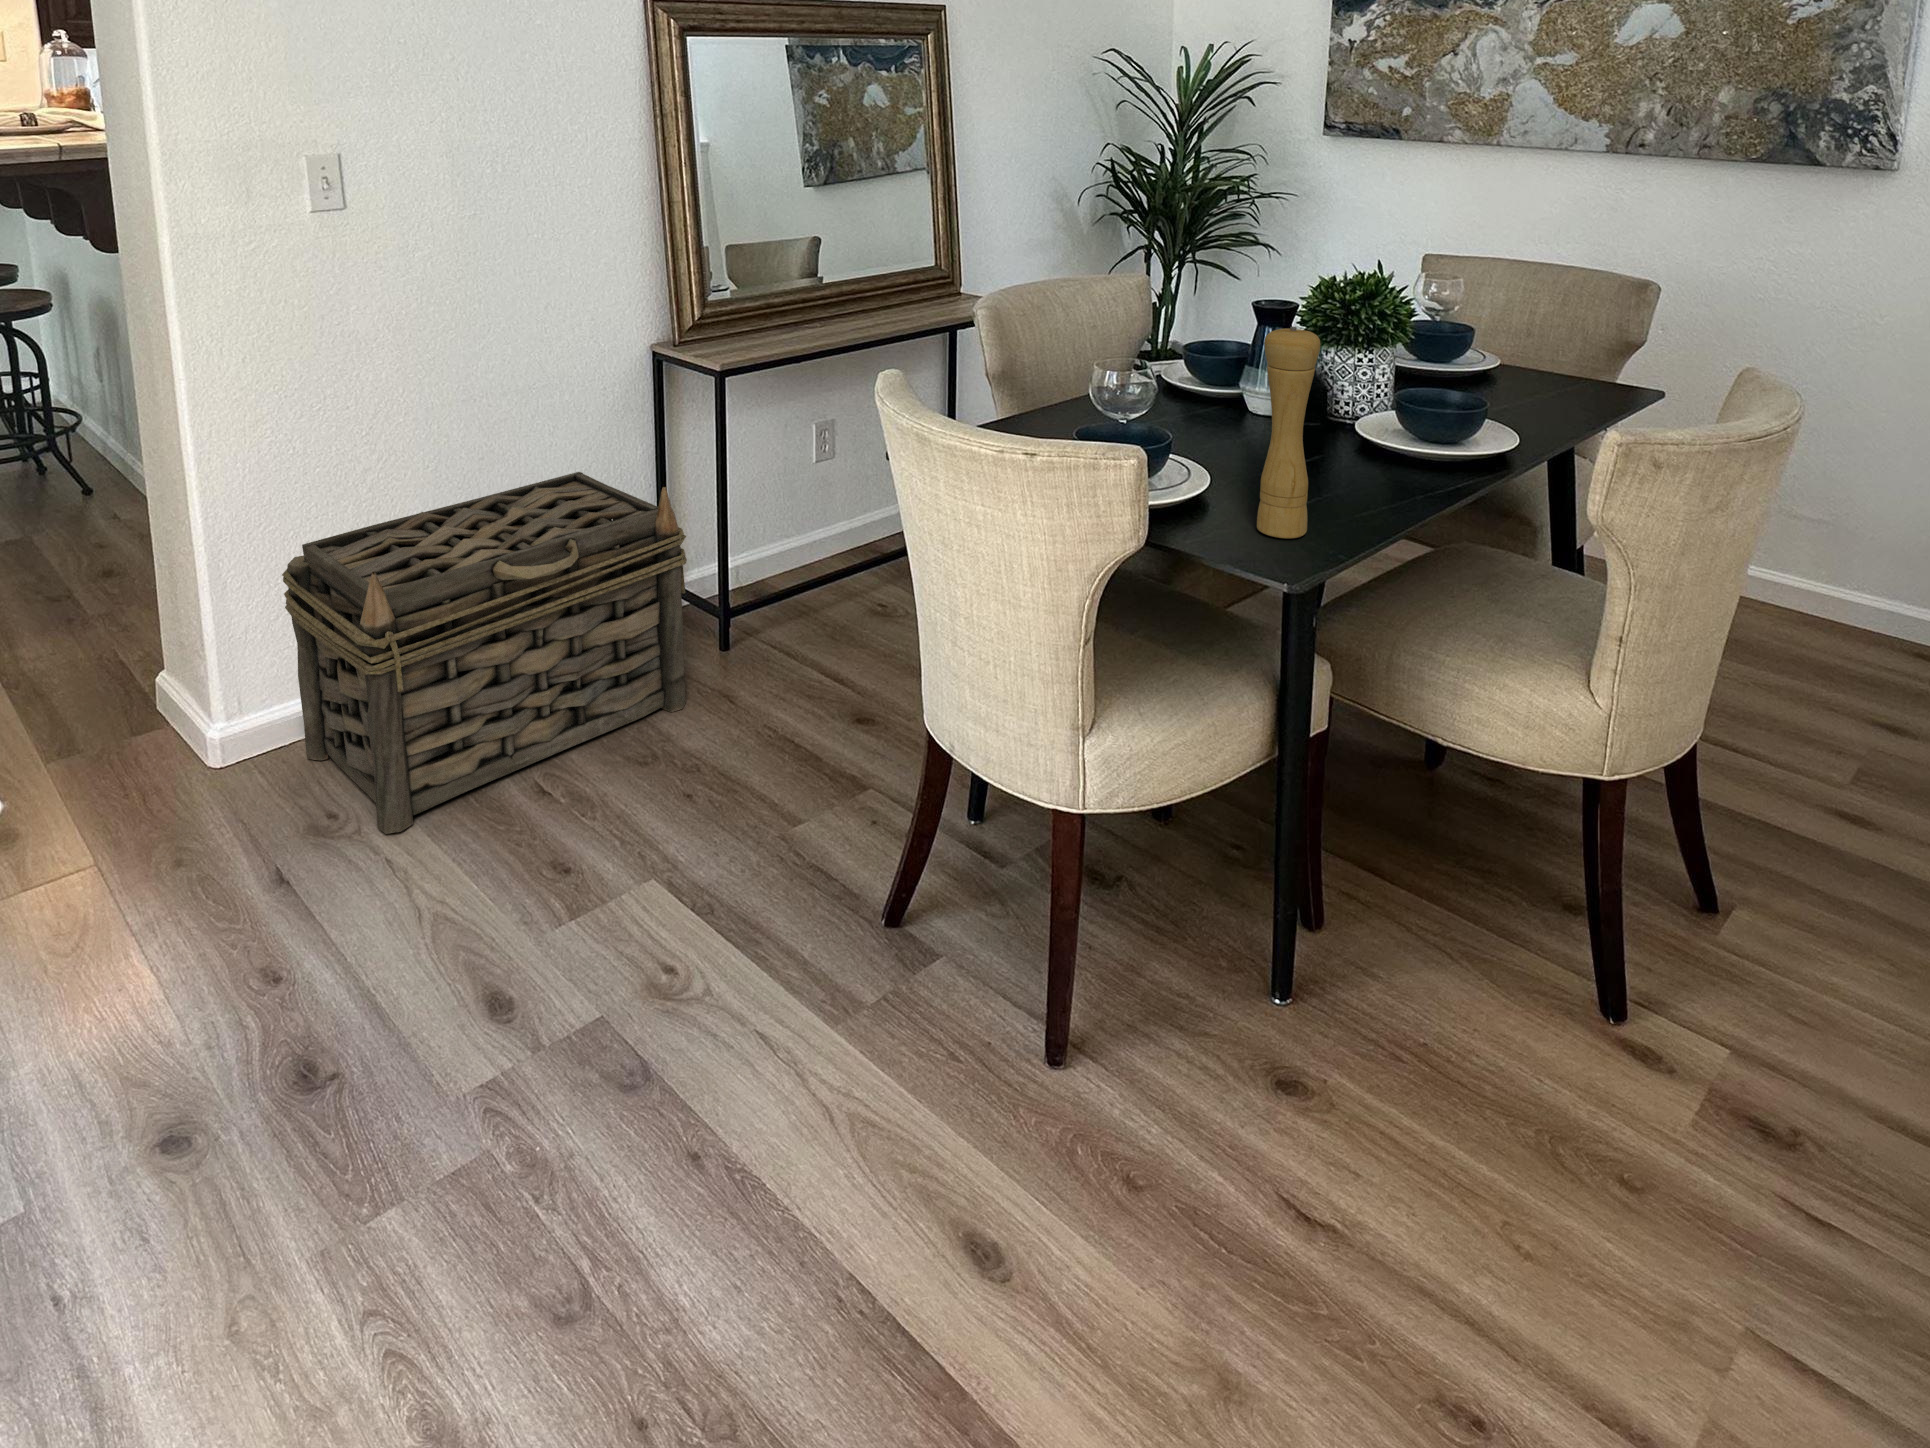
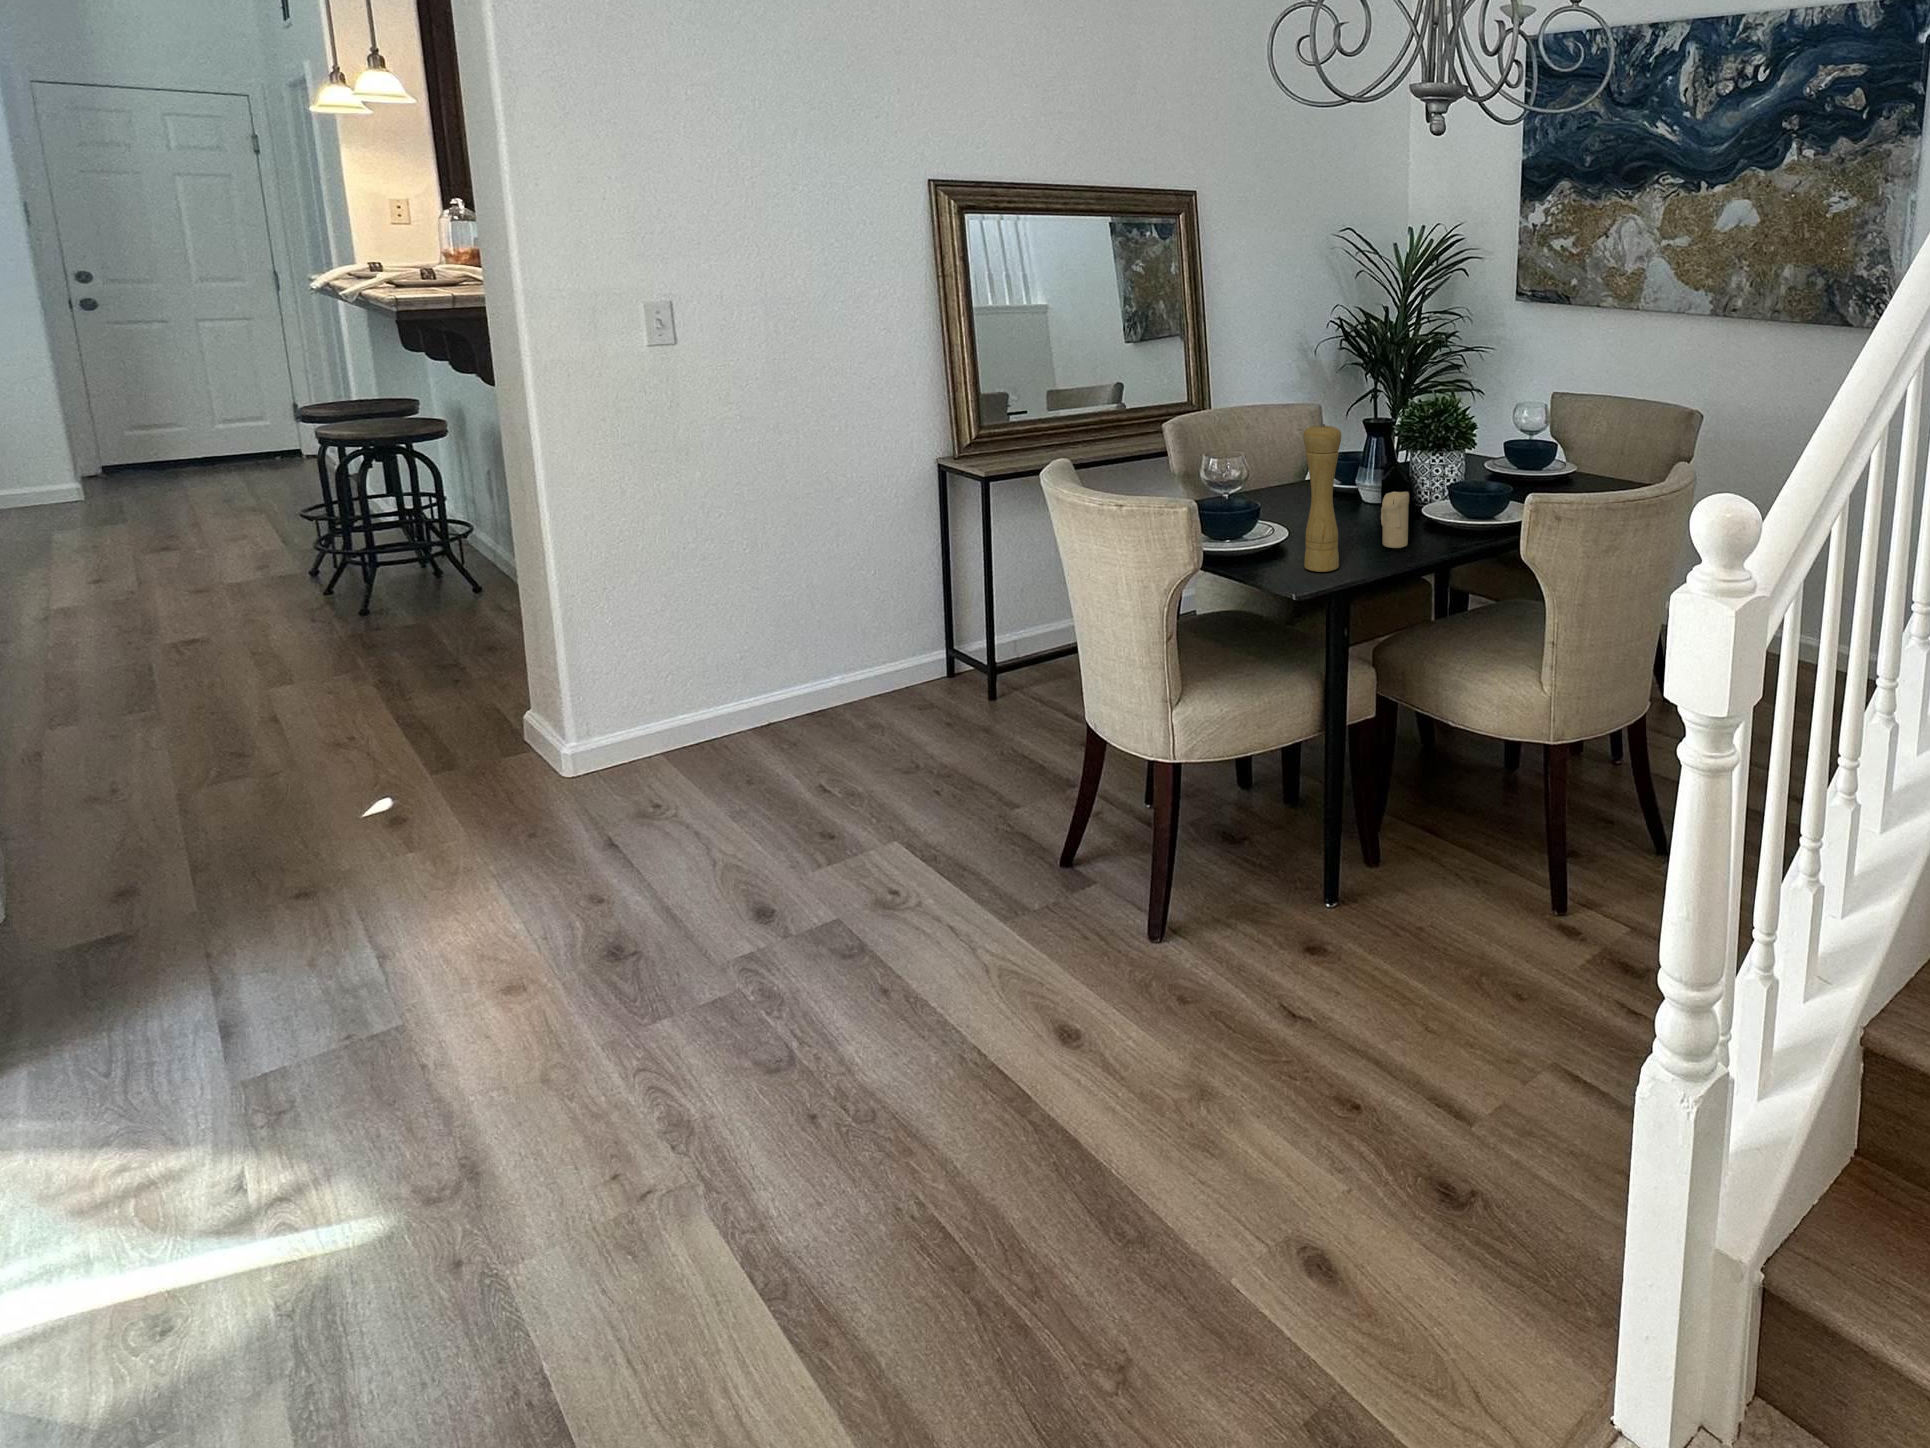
candle: none [1334,413,1376,493] -> present [1381,492,1409,548]
basket: present [282,472,687,834] -> none [620,556,952,817]

